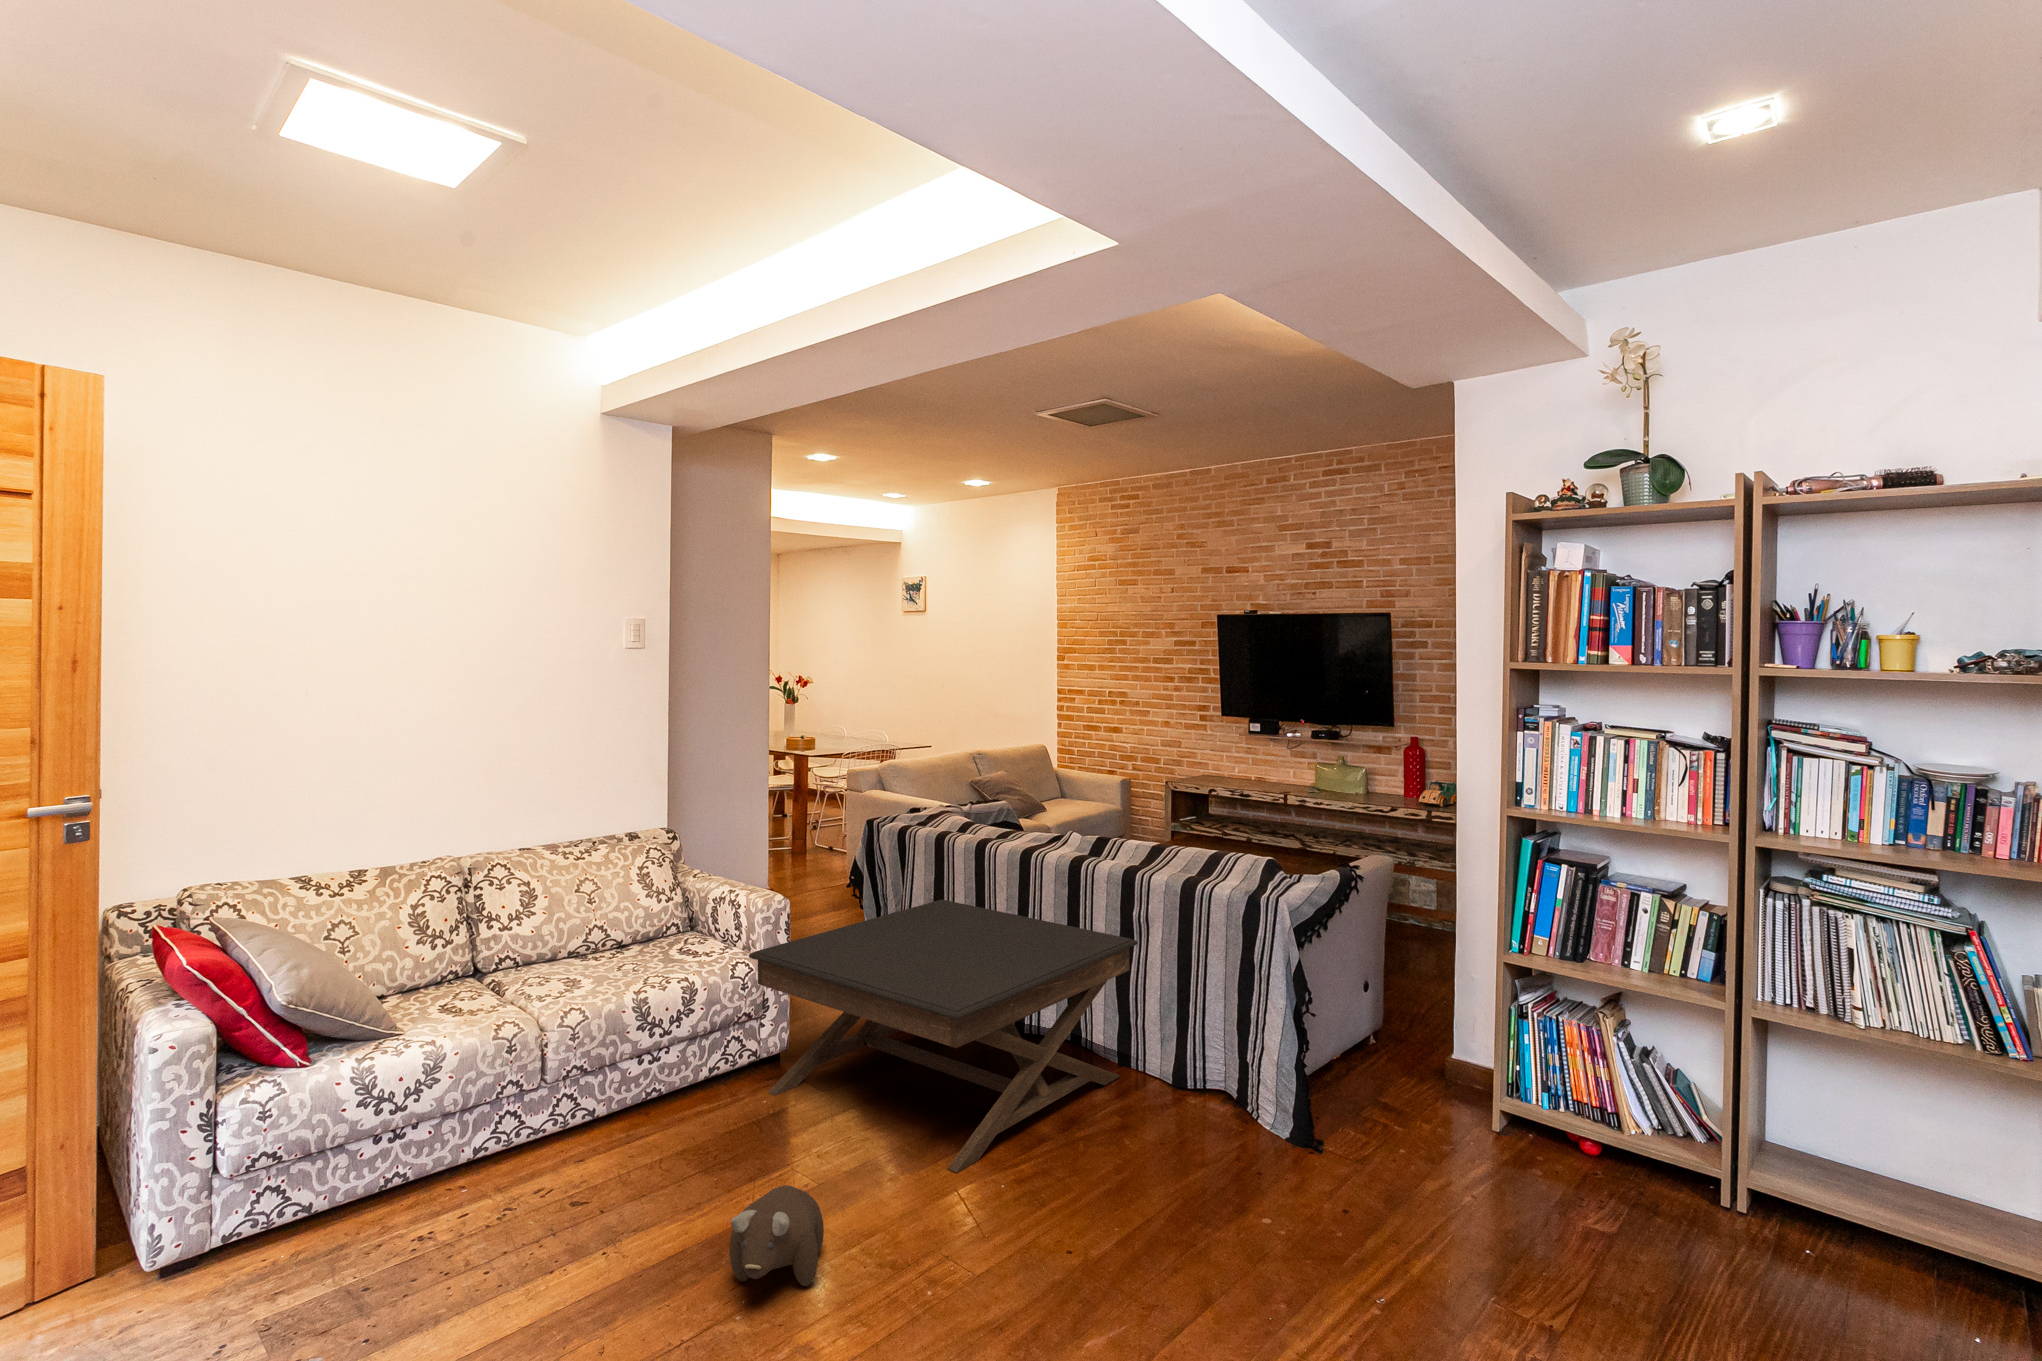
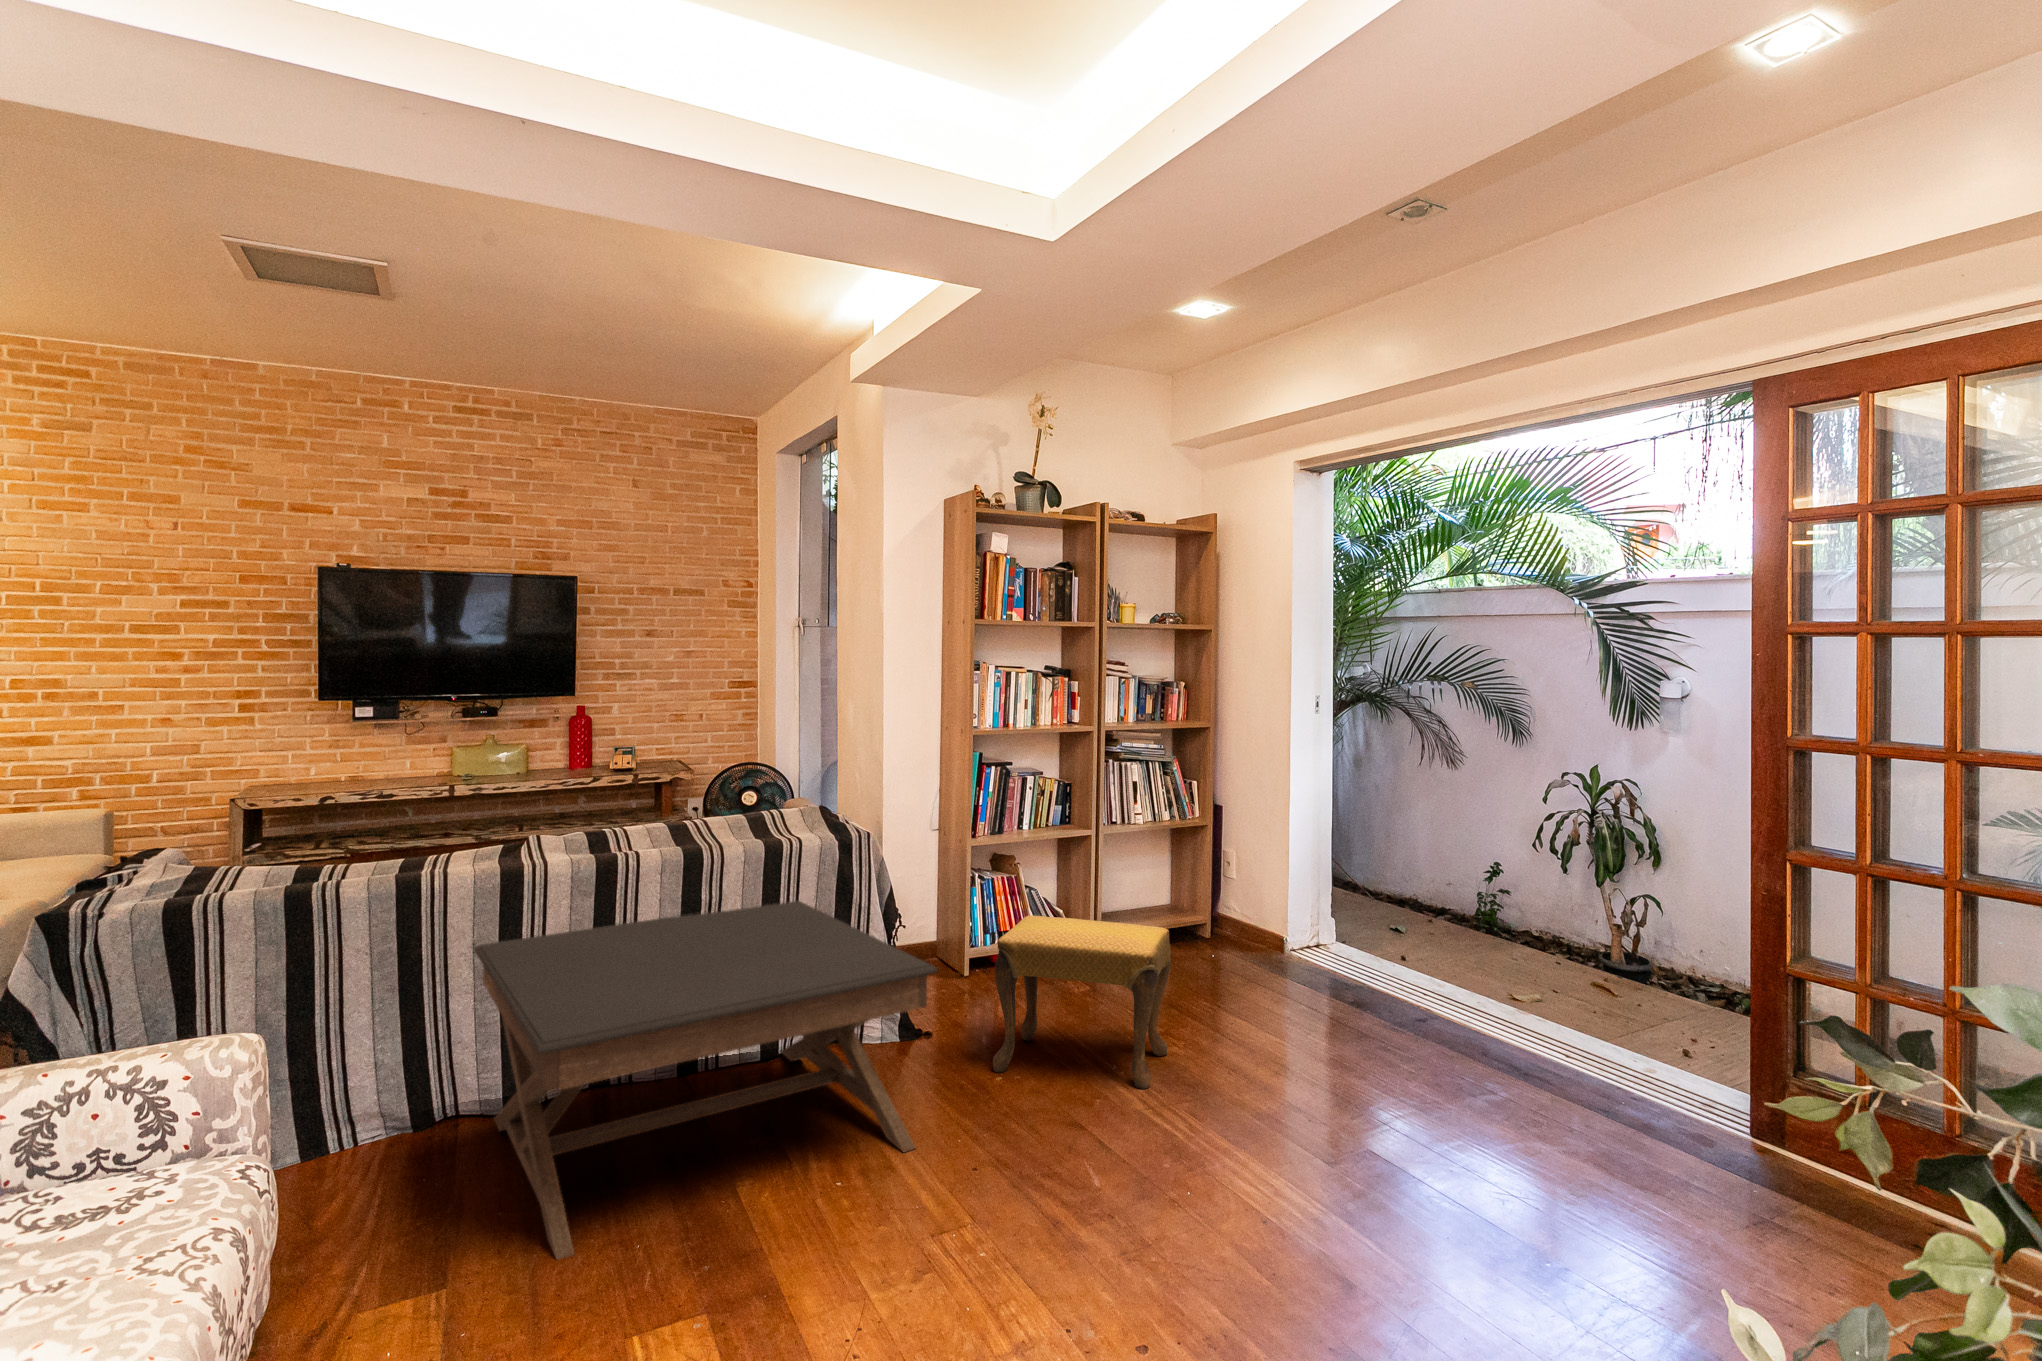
footstool: none [1144,1036,1293,1283] -> present [993,915,1171,1089]
plush toy: present [729,1185,824,1286] -> none [991,1160,1135,1282]

